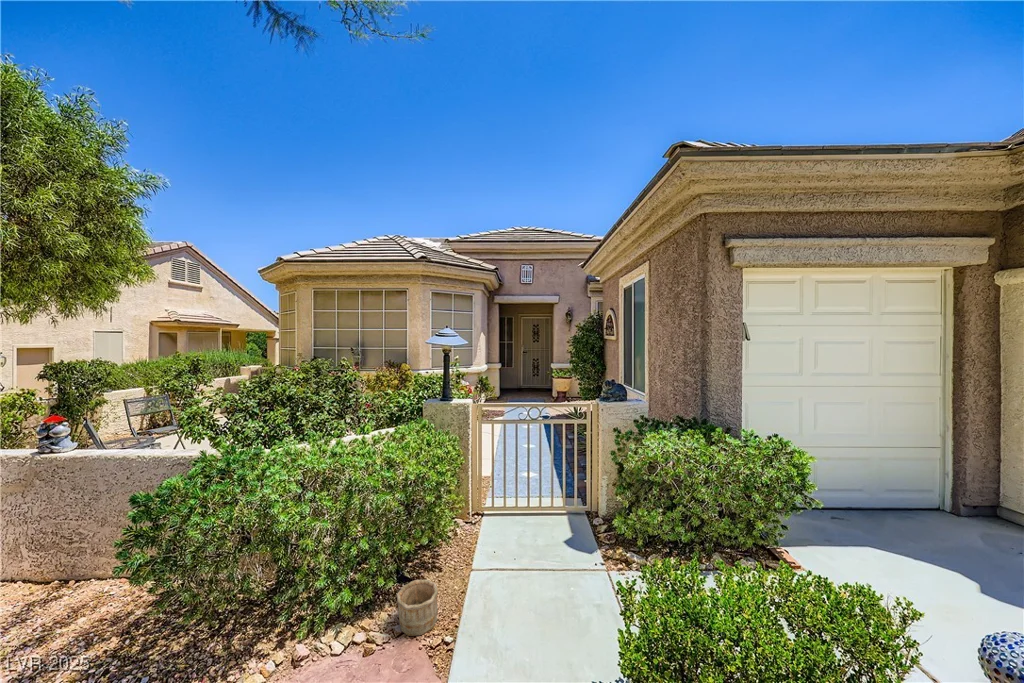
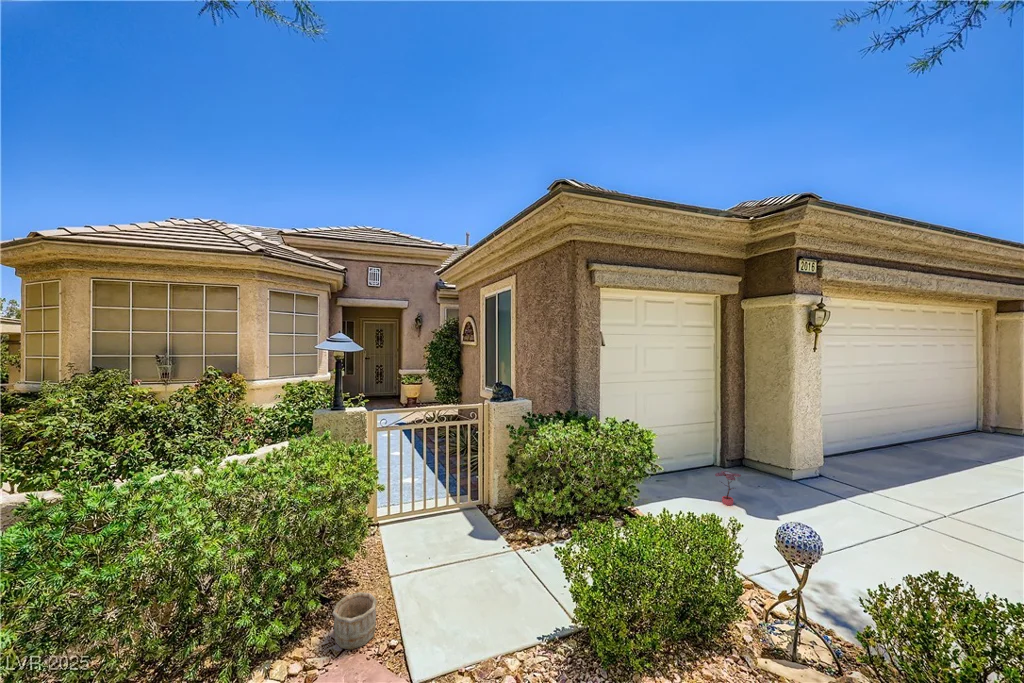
potted plant: none [930,527,984,583] -> present [715,471,741,505]

